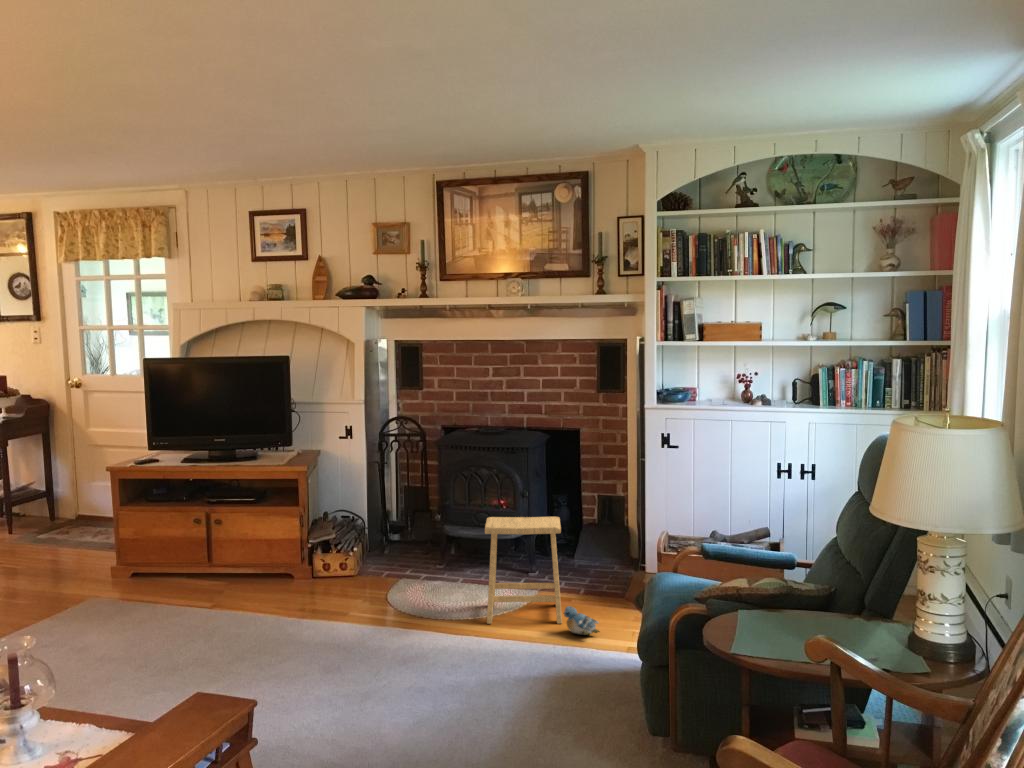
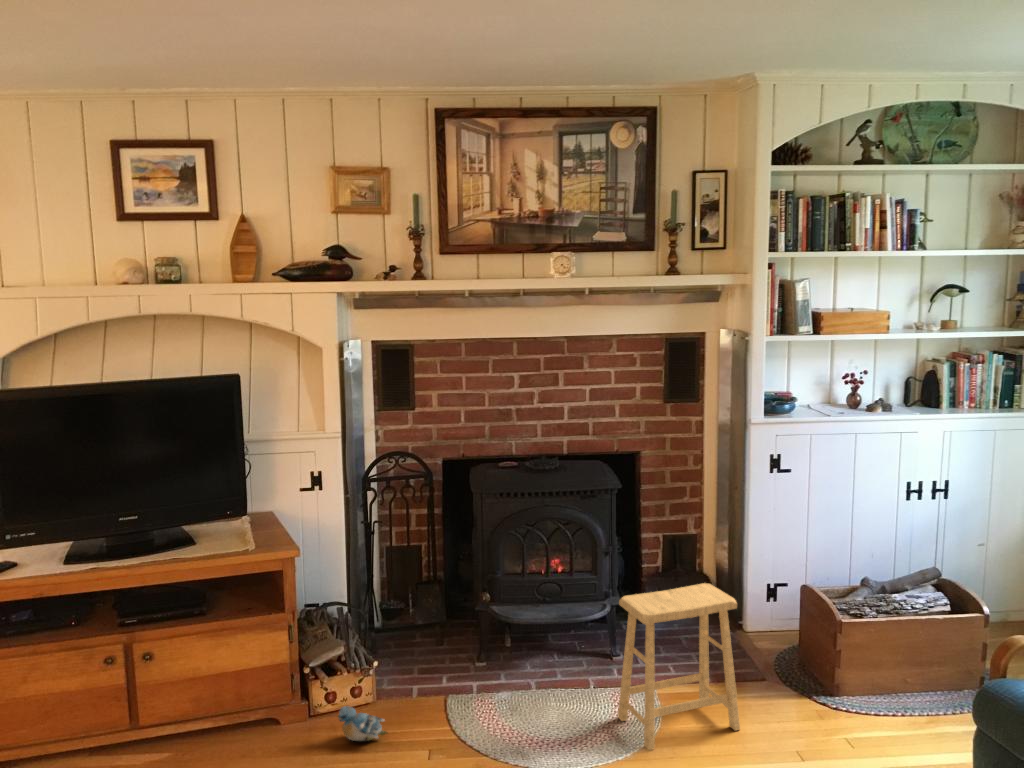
plush toy: present [563,606,599,635] -> present [338,706,387,741]

